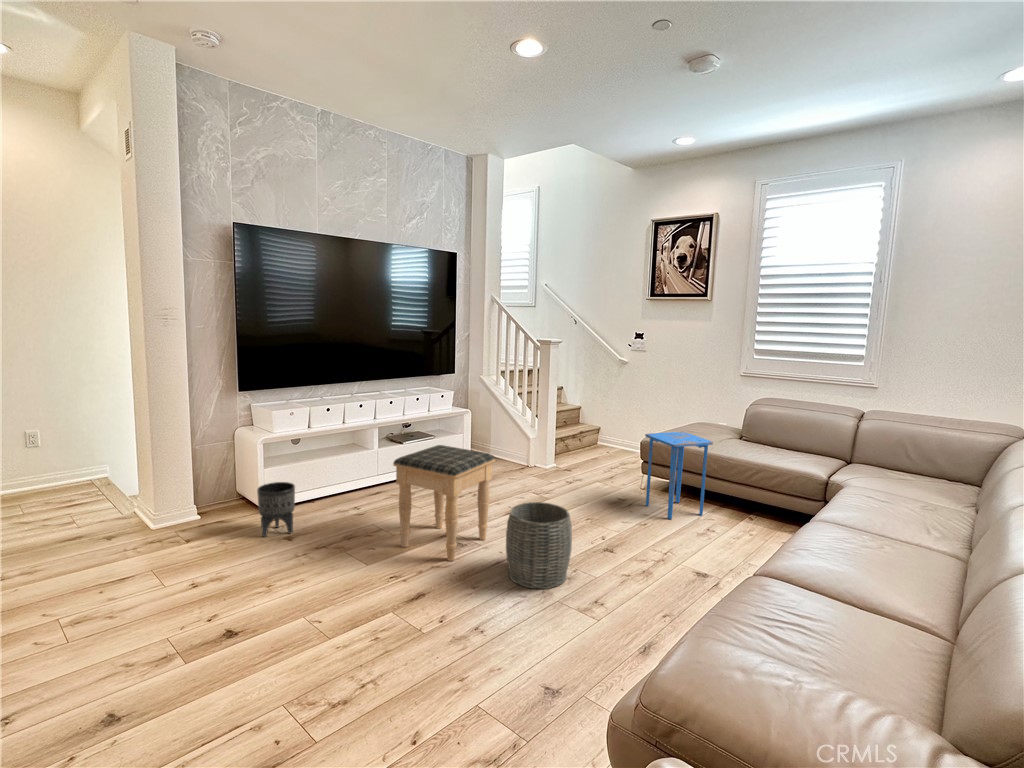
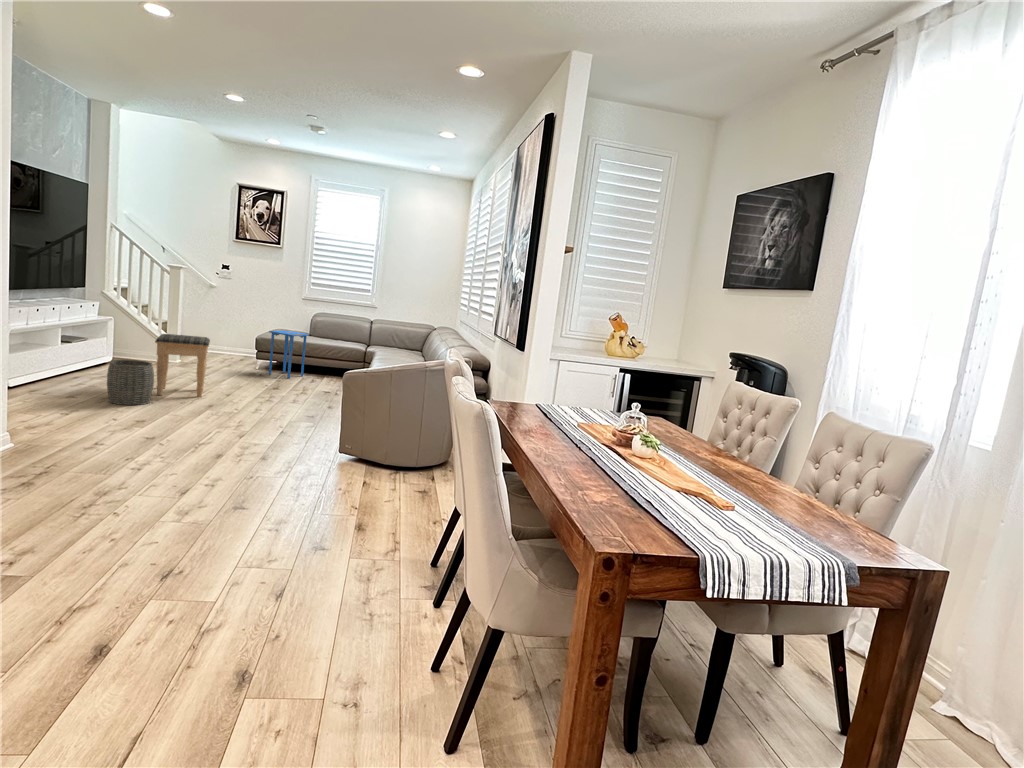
planter: present [257,482,295,537] -> none [34,361,66,399]
woven basket: present [506,502,572,589] -> present [107,360,154,405]

